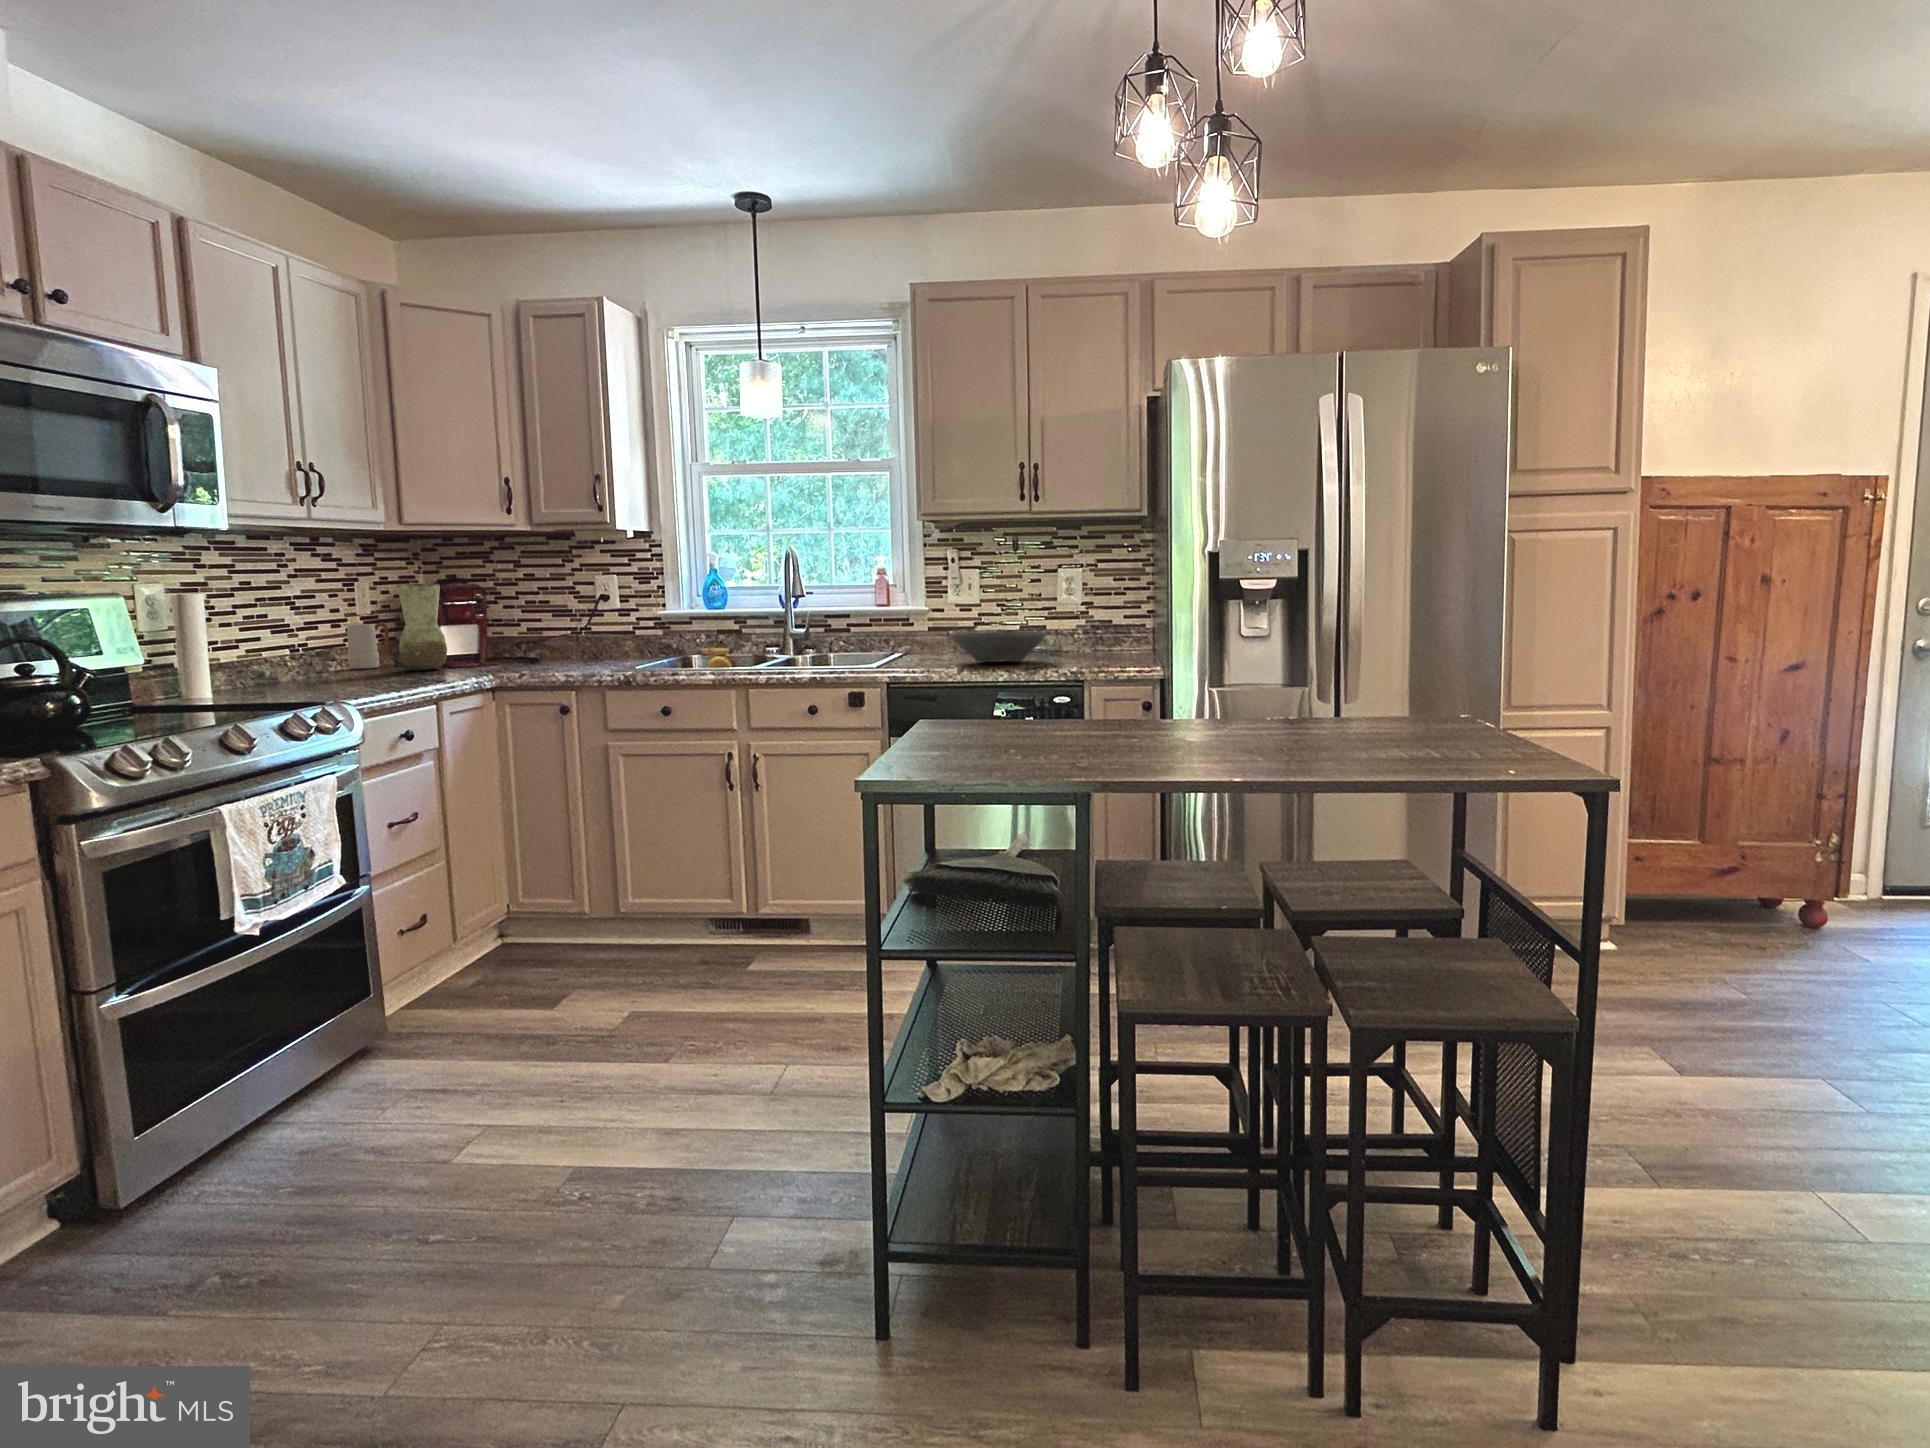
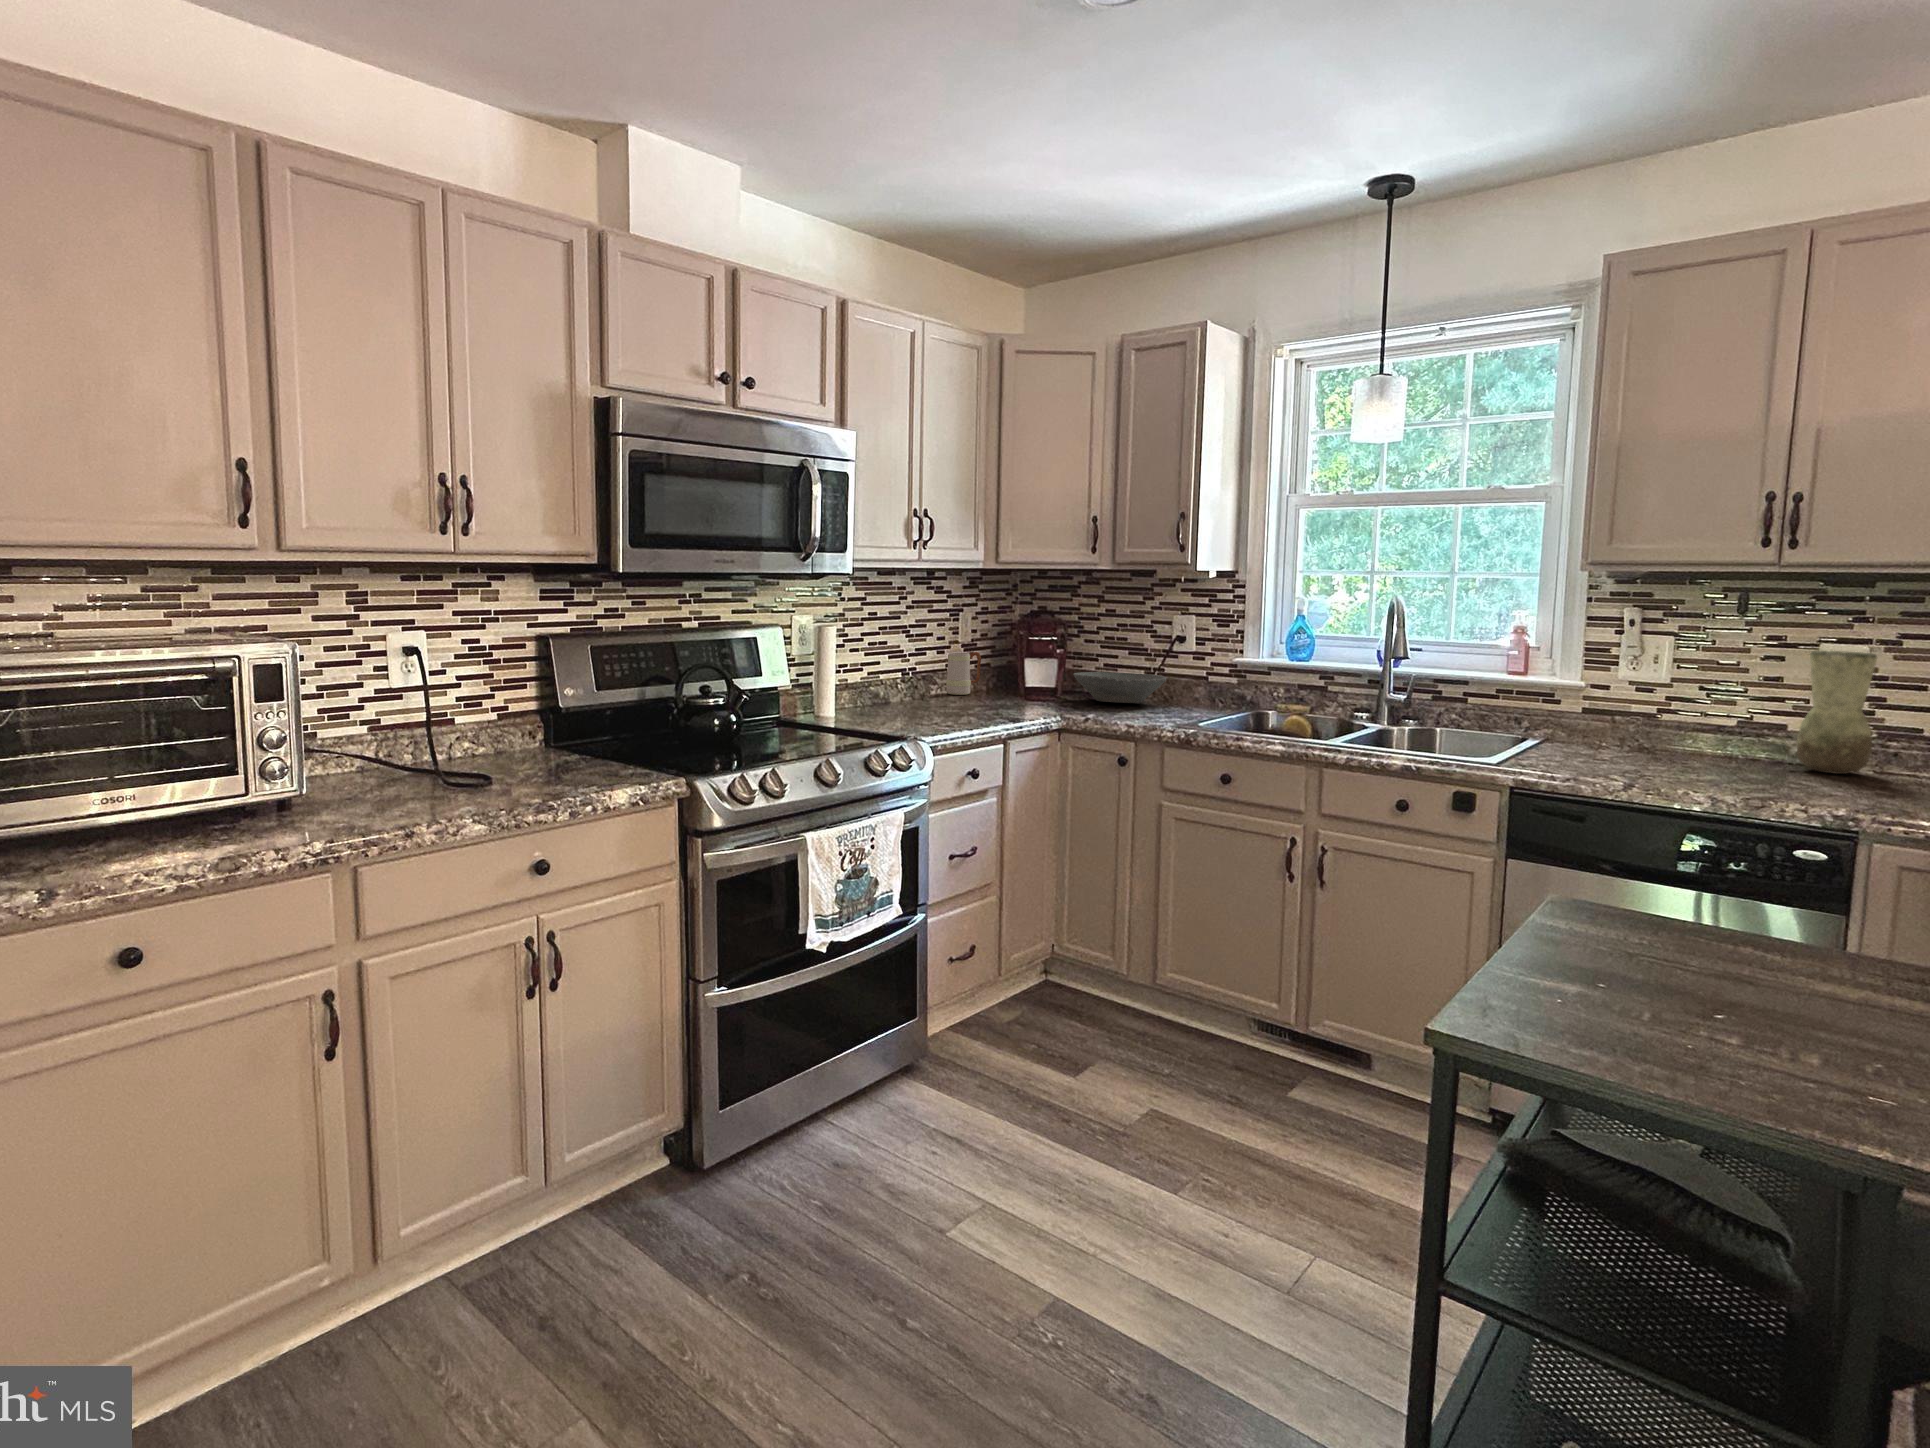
vase: present [397,584,447,670] -> present [1796,651,1877,774]
bowl: present [951,632,1046,662] -> present [1073,672,1166,703]

